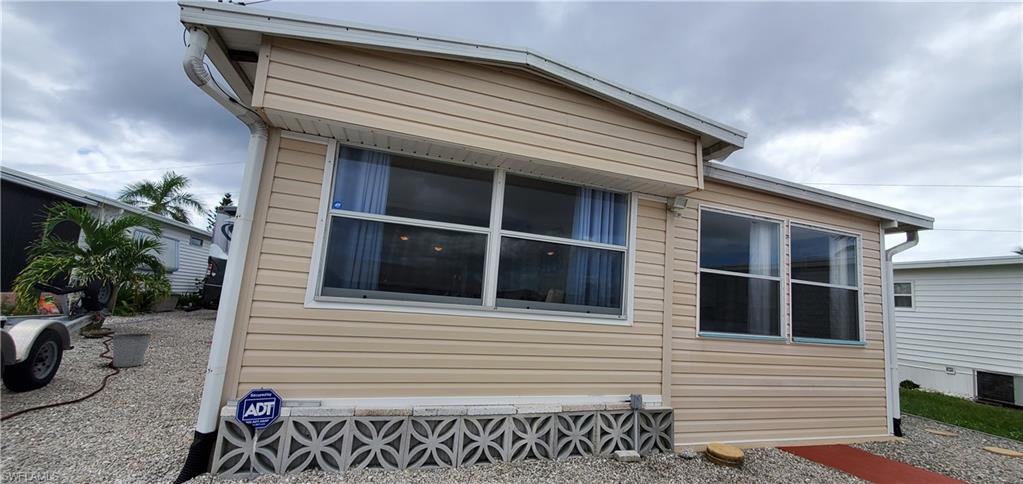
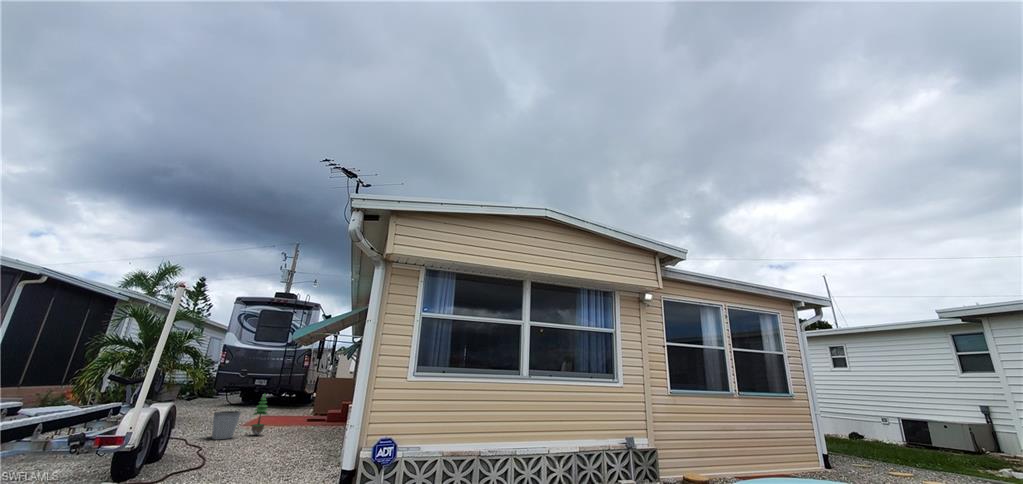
potted tree: none [169,313,192,362] -> present [251,394,268,435]

